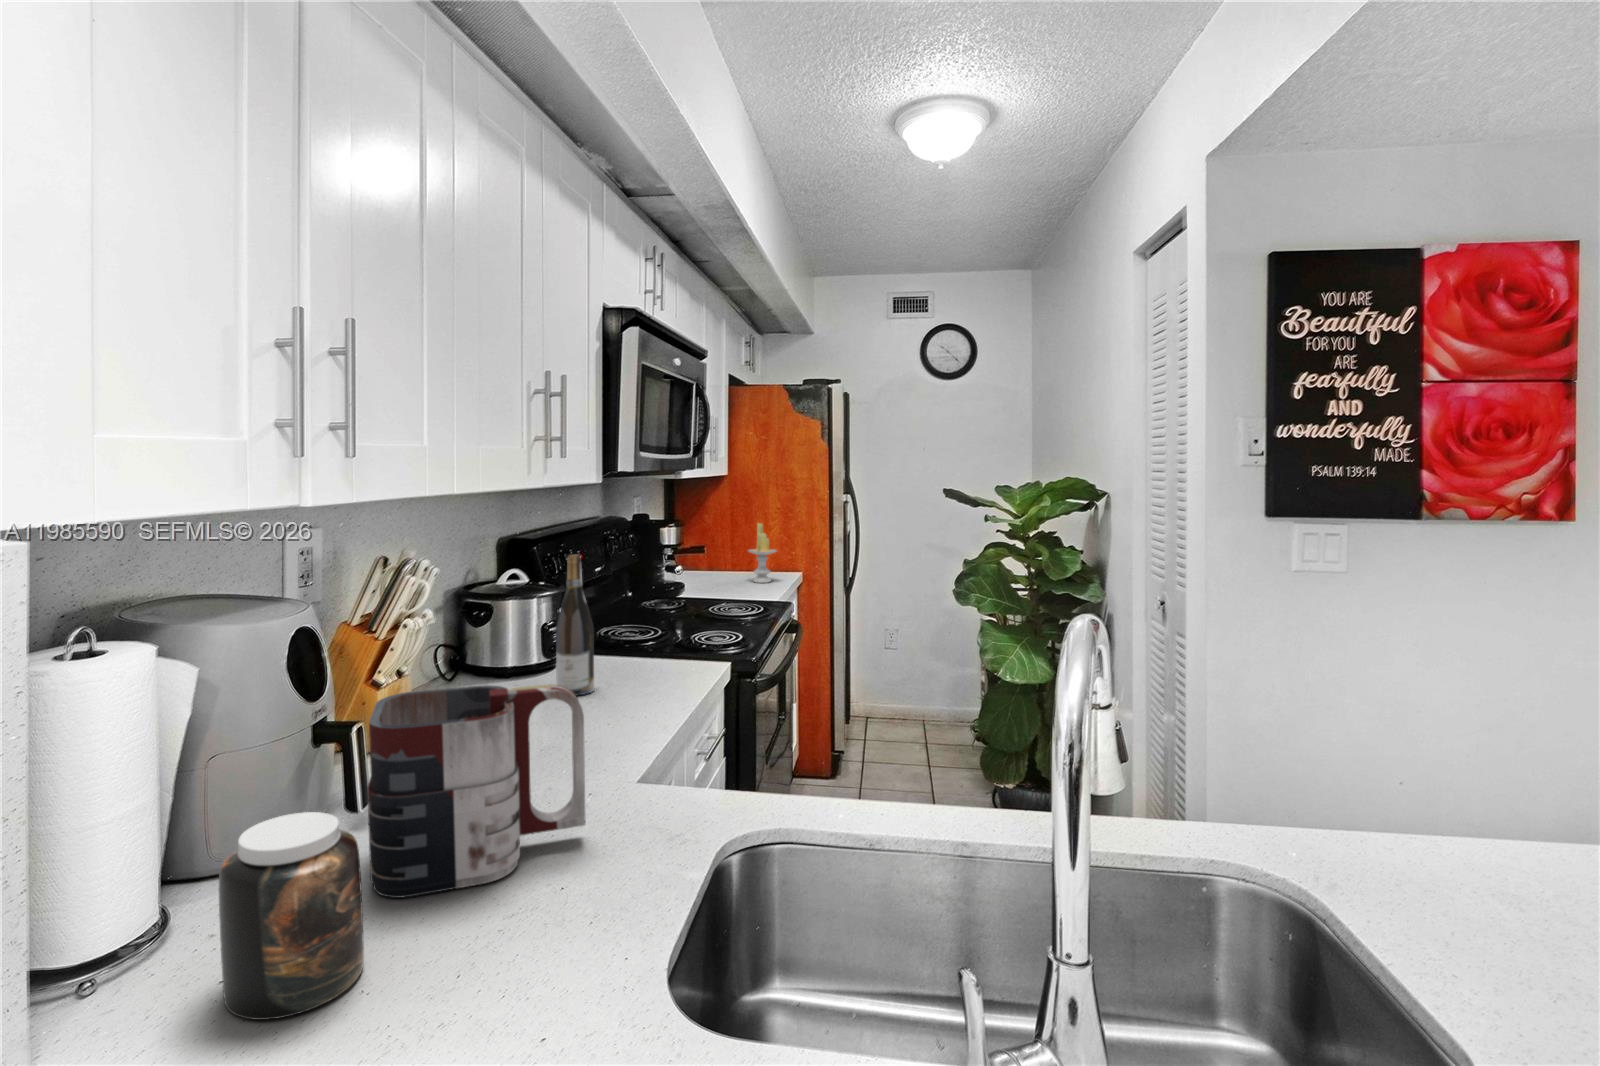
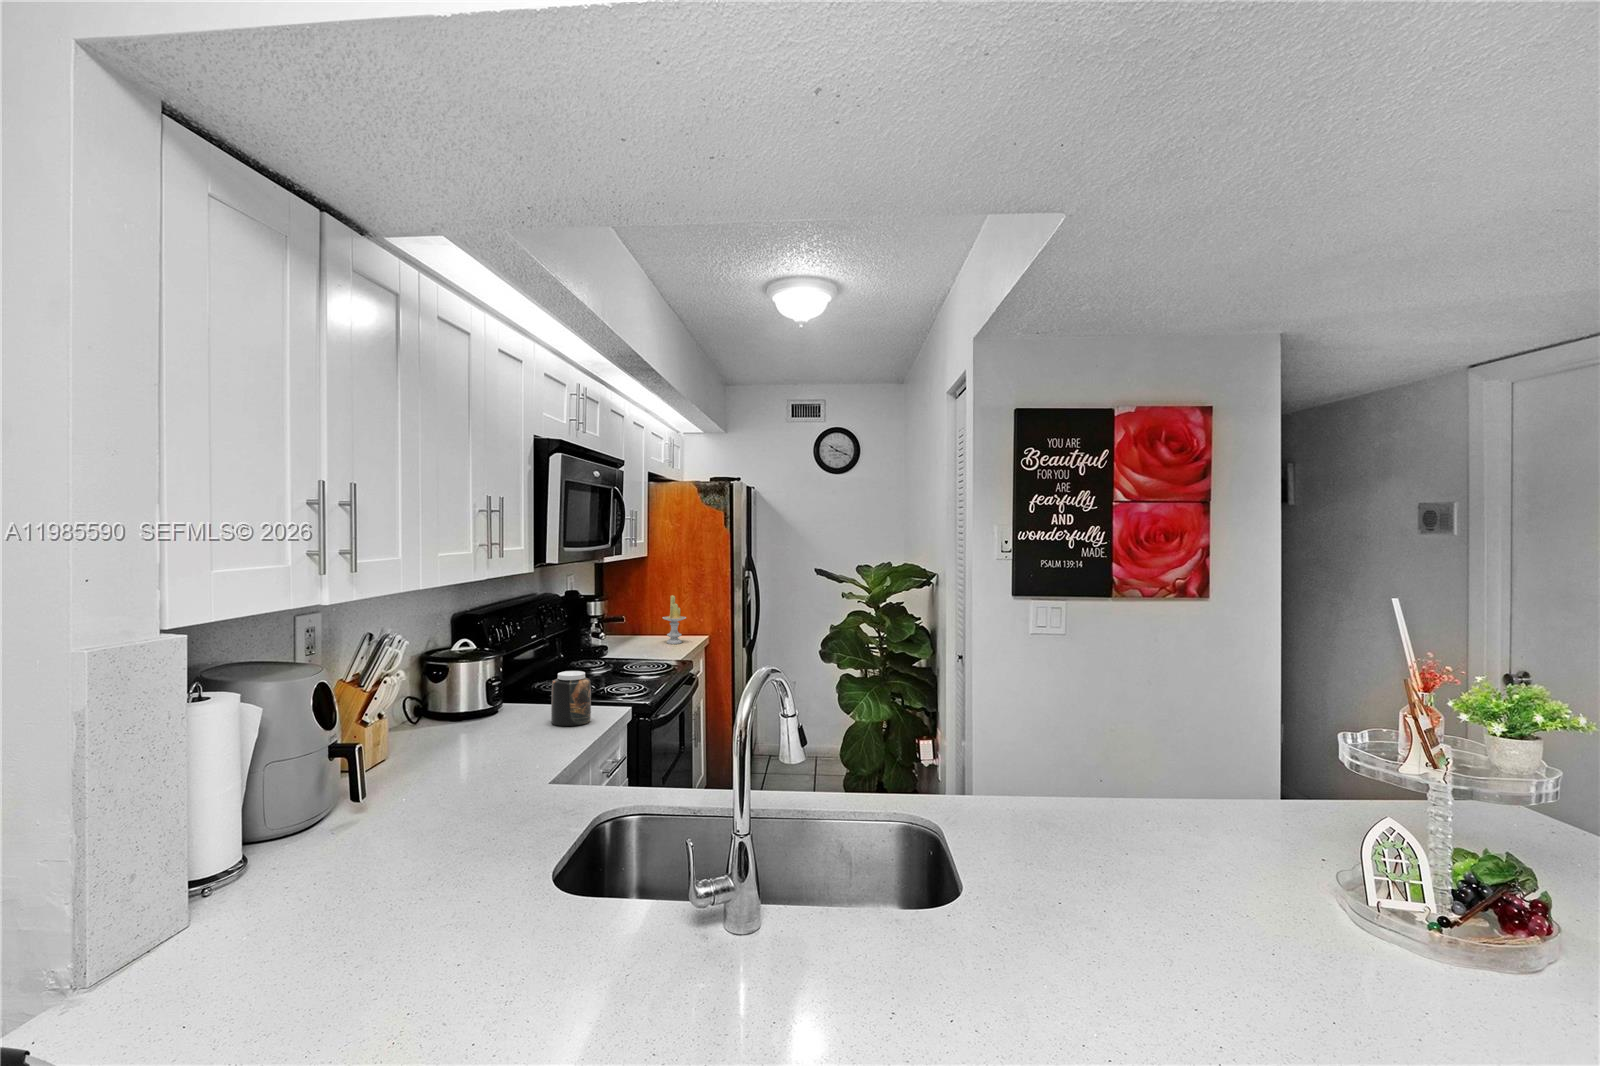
wine bottle: present [556,554,594,696] -> none [494,628,523,732]
mug: present [367,684,585,898] -> none [361,717,504,853]
jar: present [219,812,364,1020] -> present [551,671,591,726]

